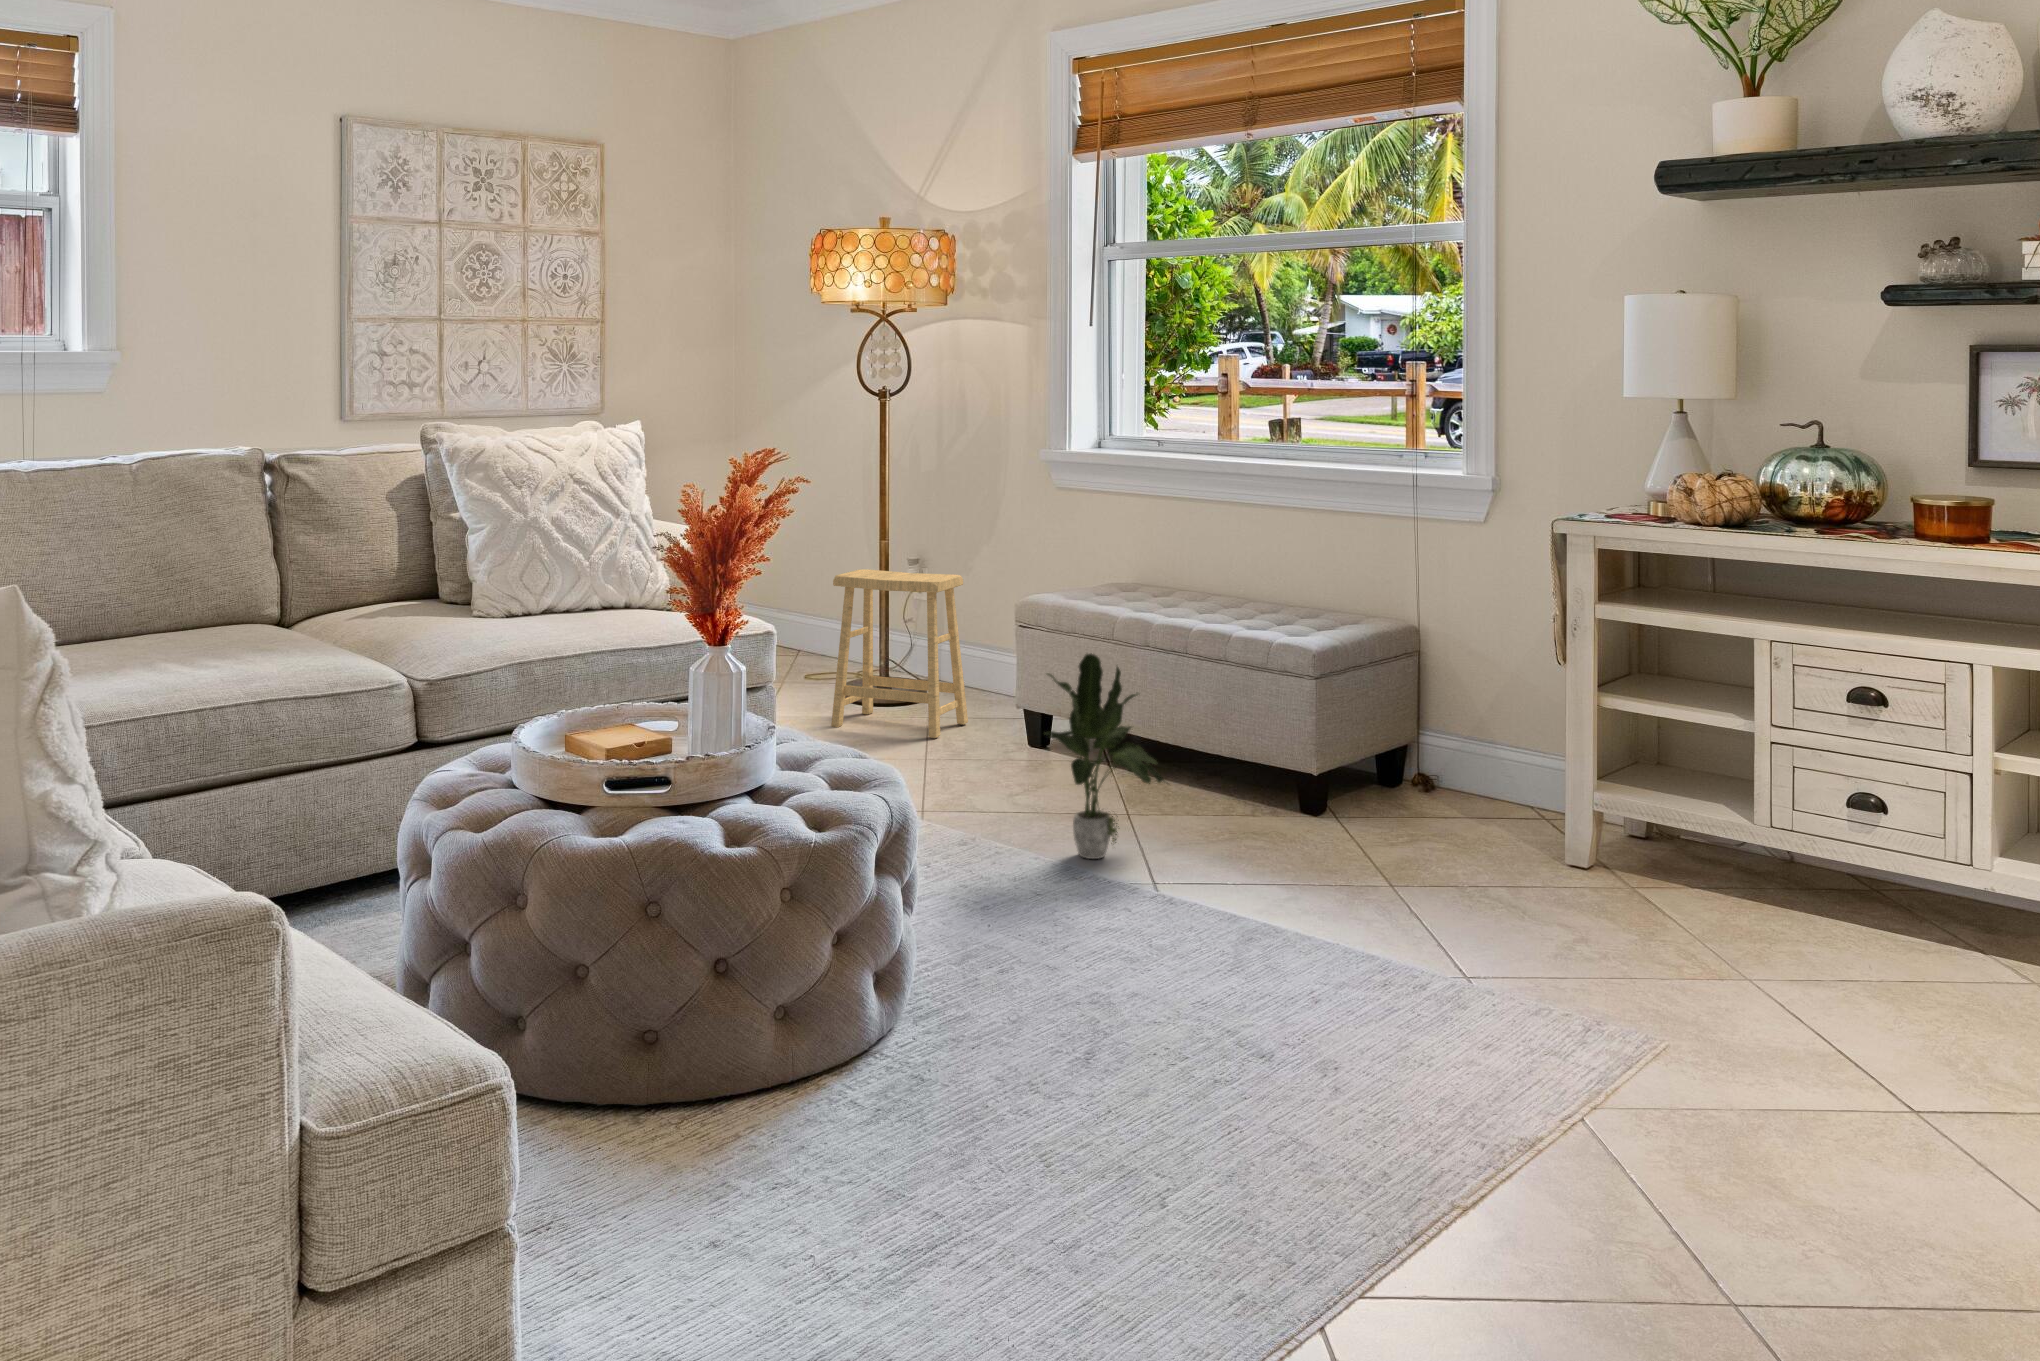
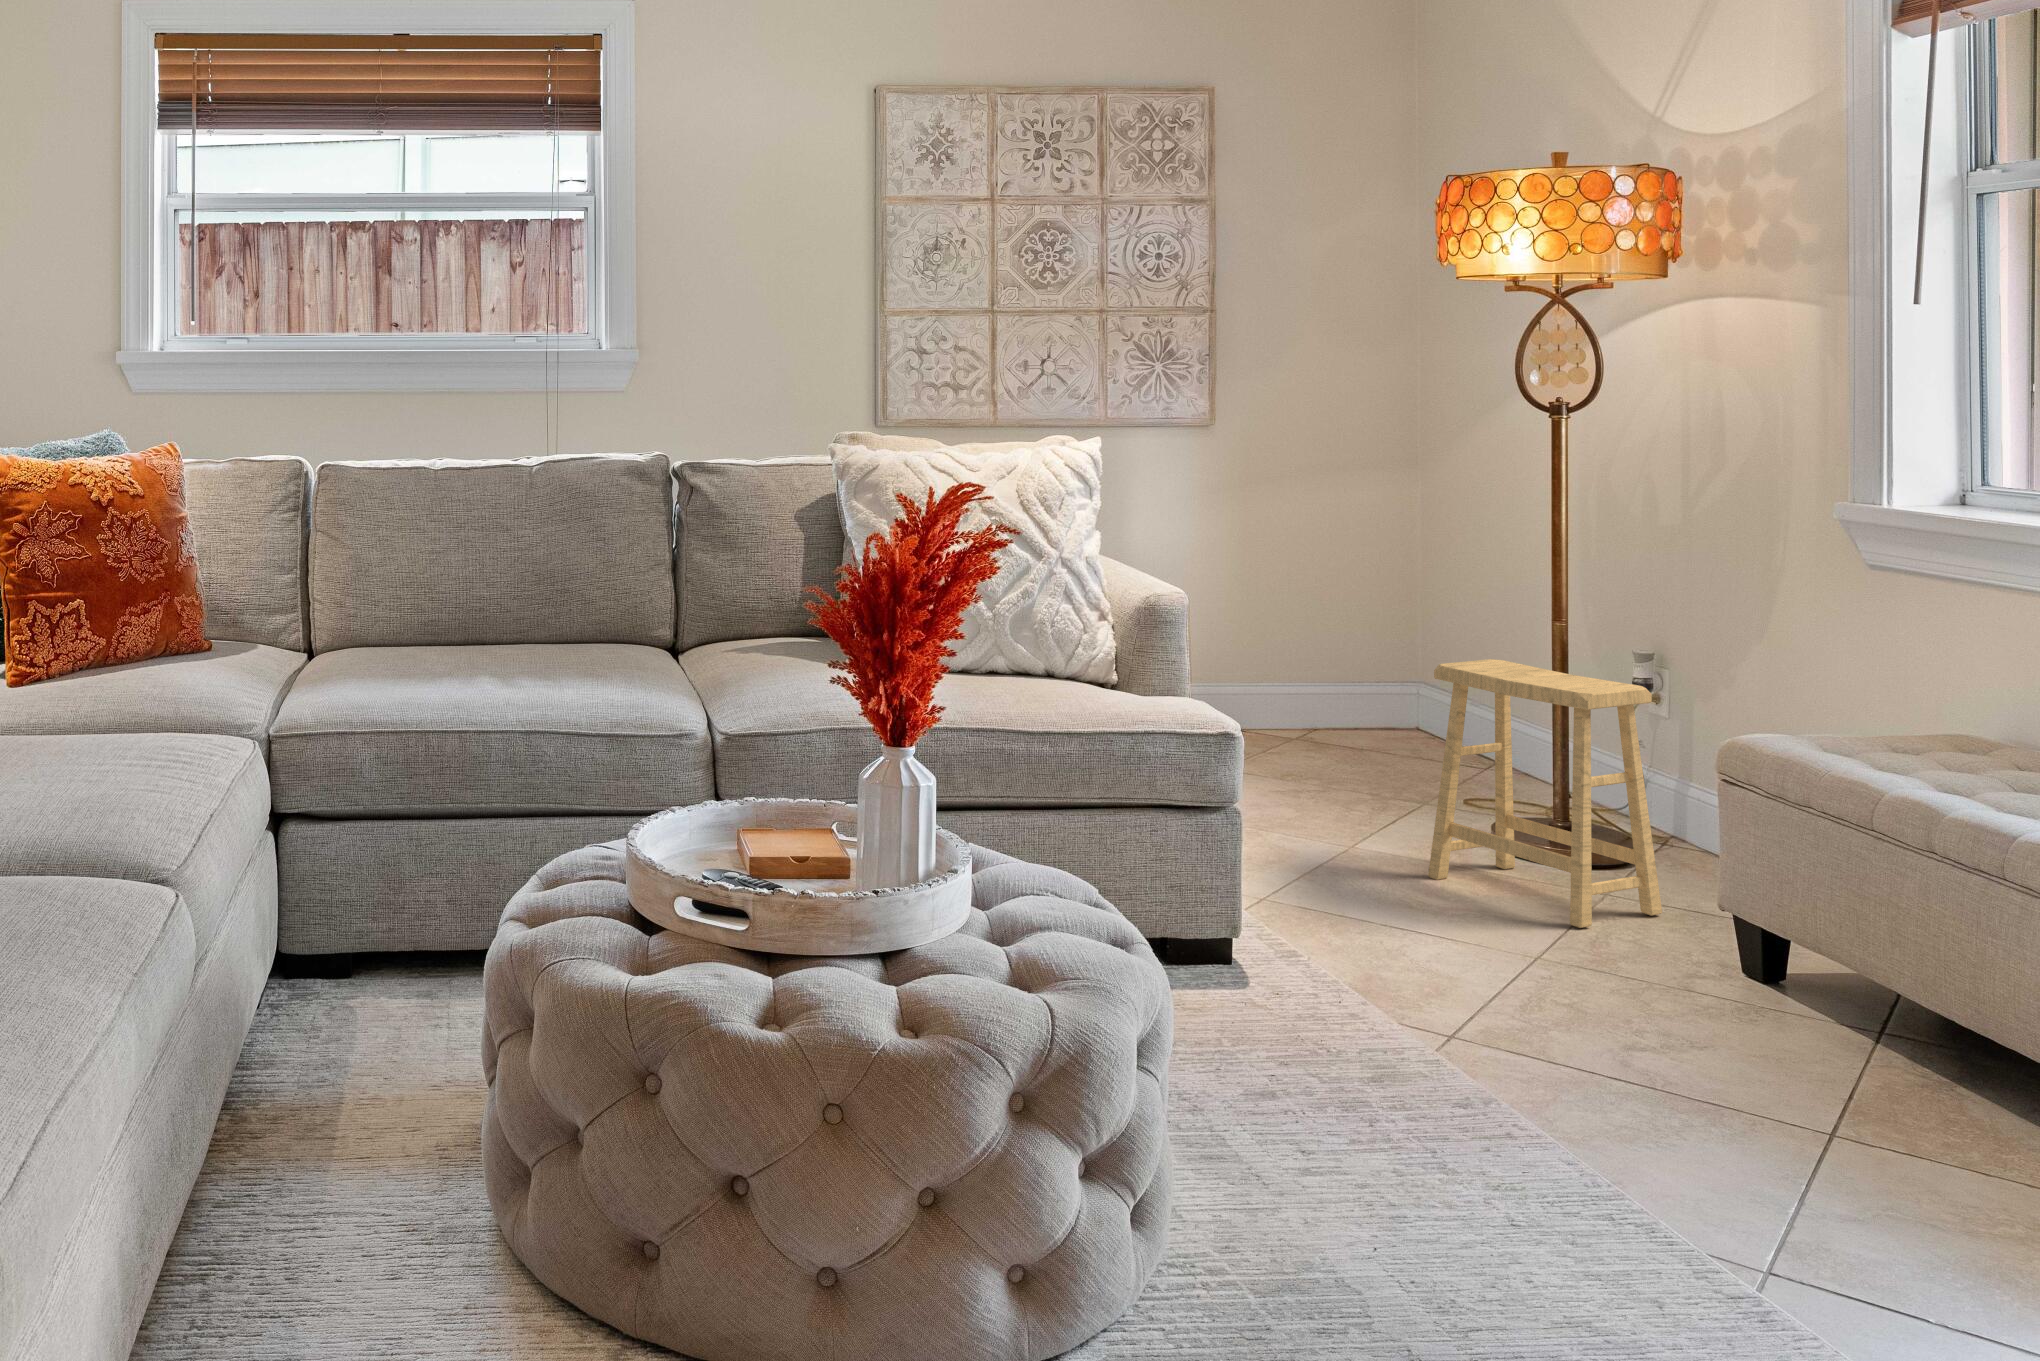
potted plant: present [1044,653,1164,859] -> none [1561,858,1837,1213]

